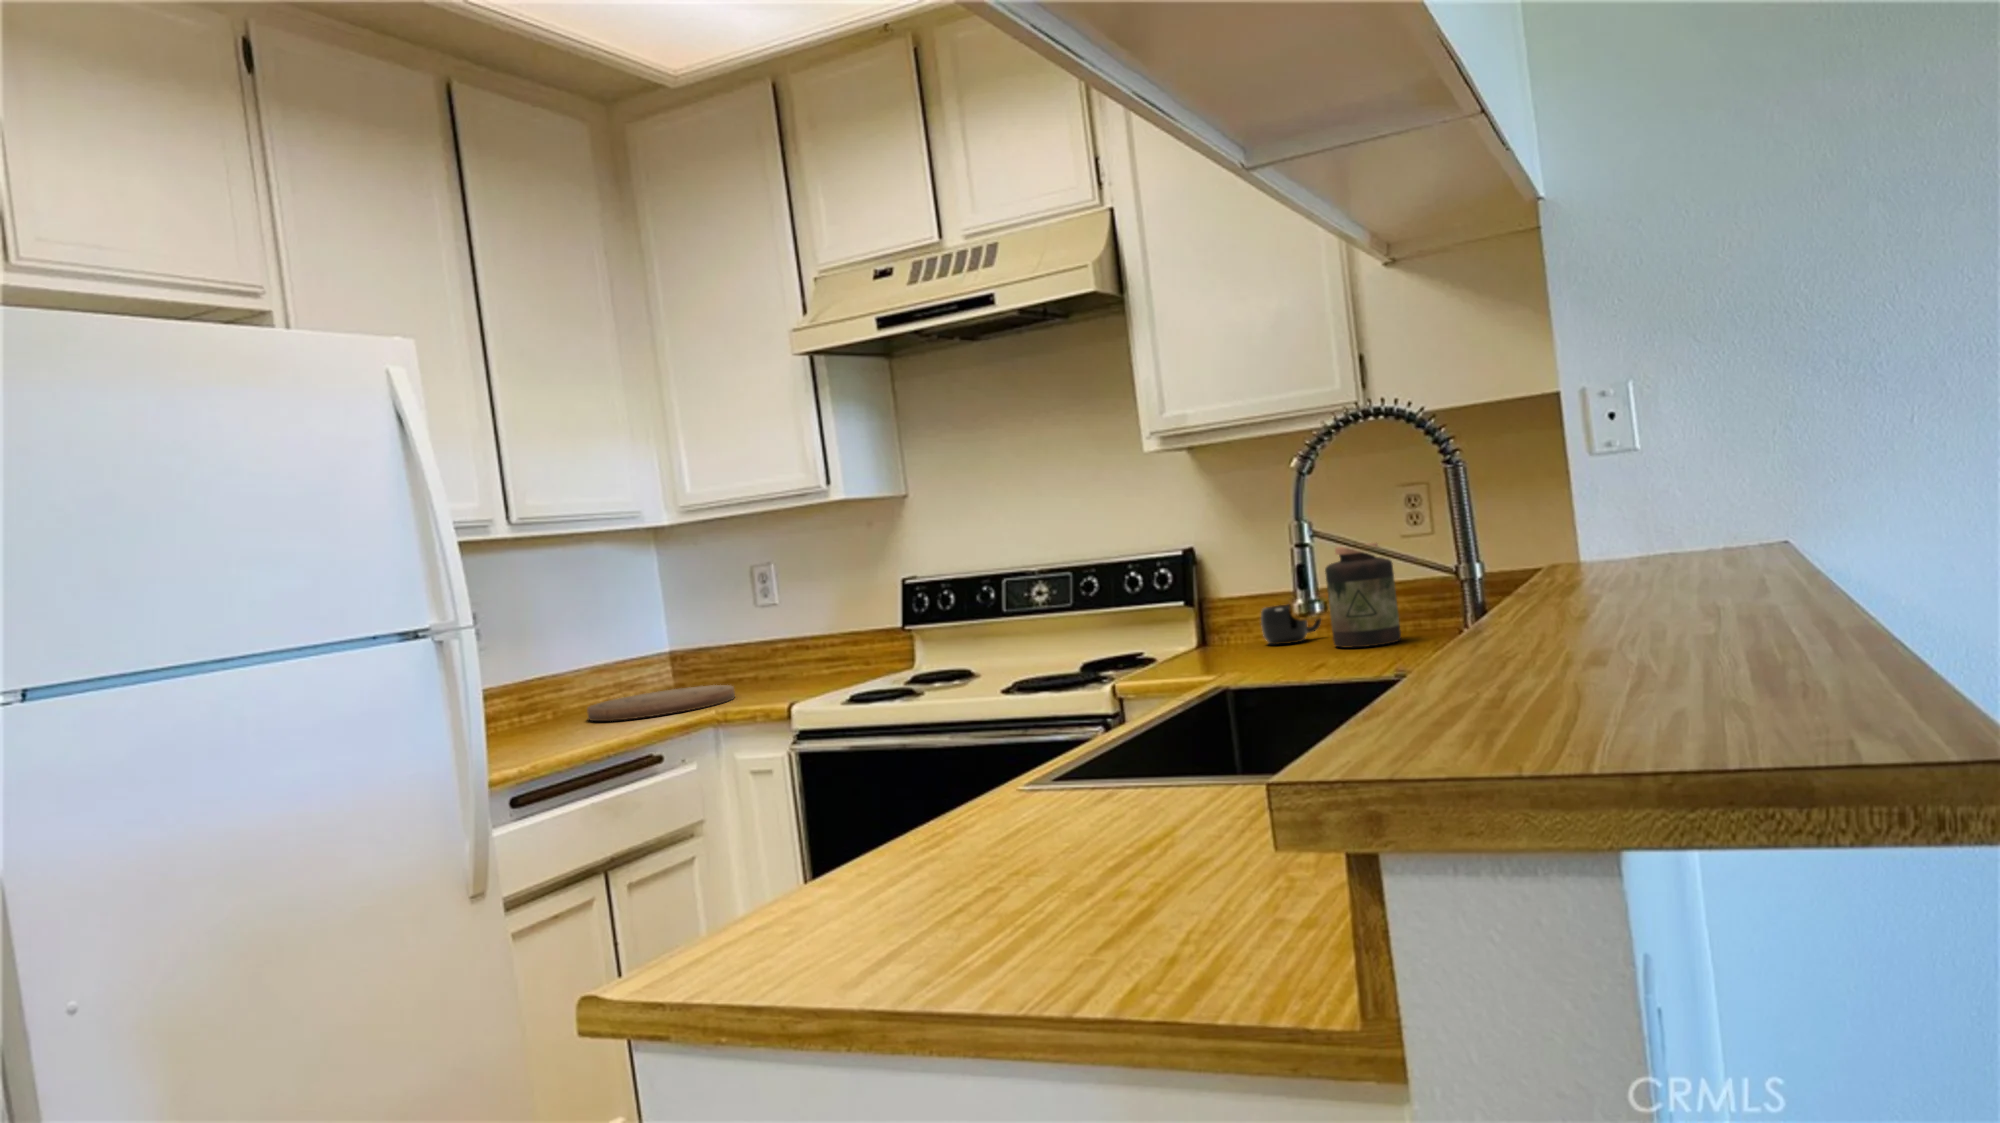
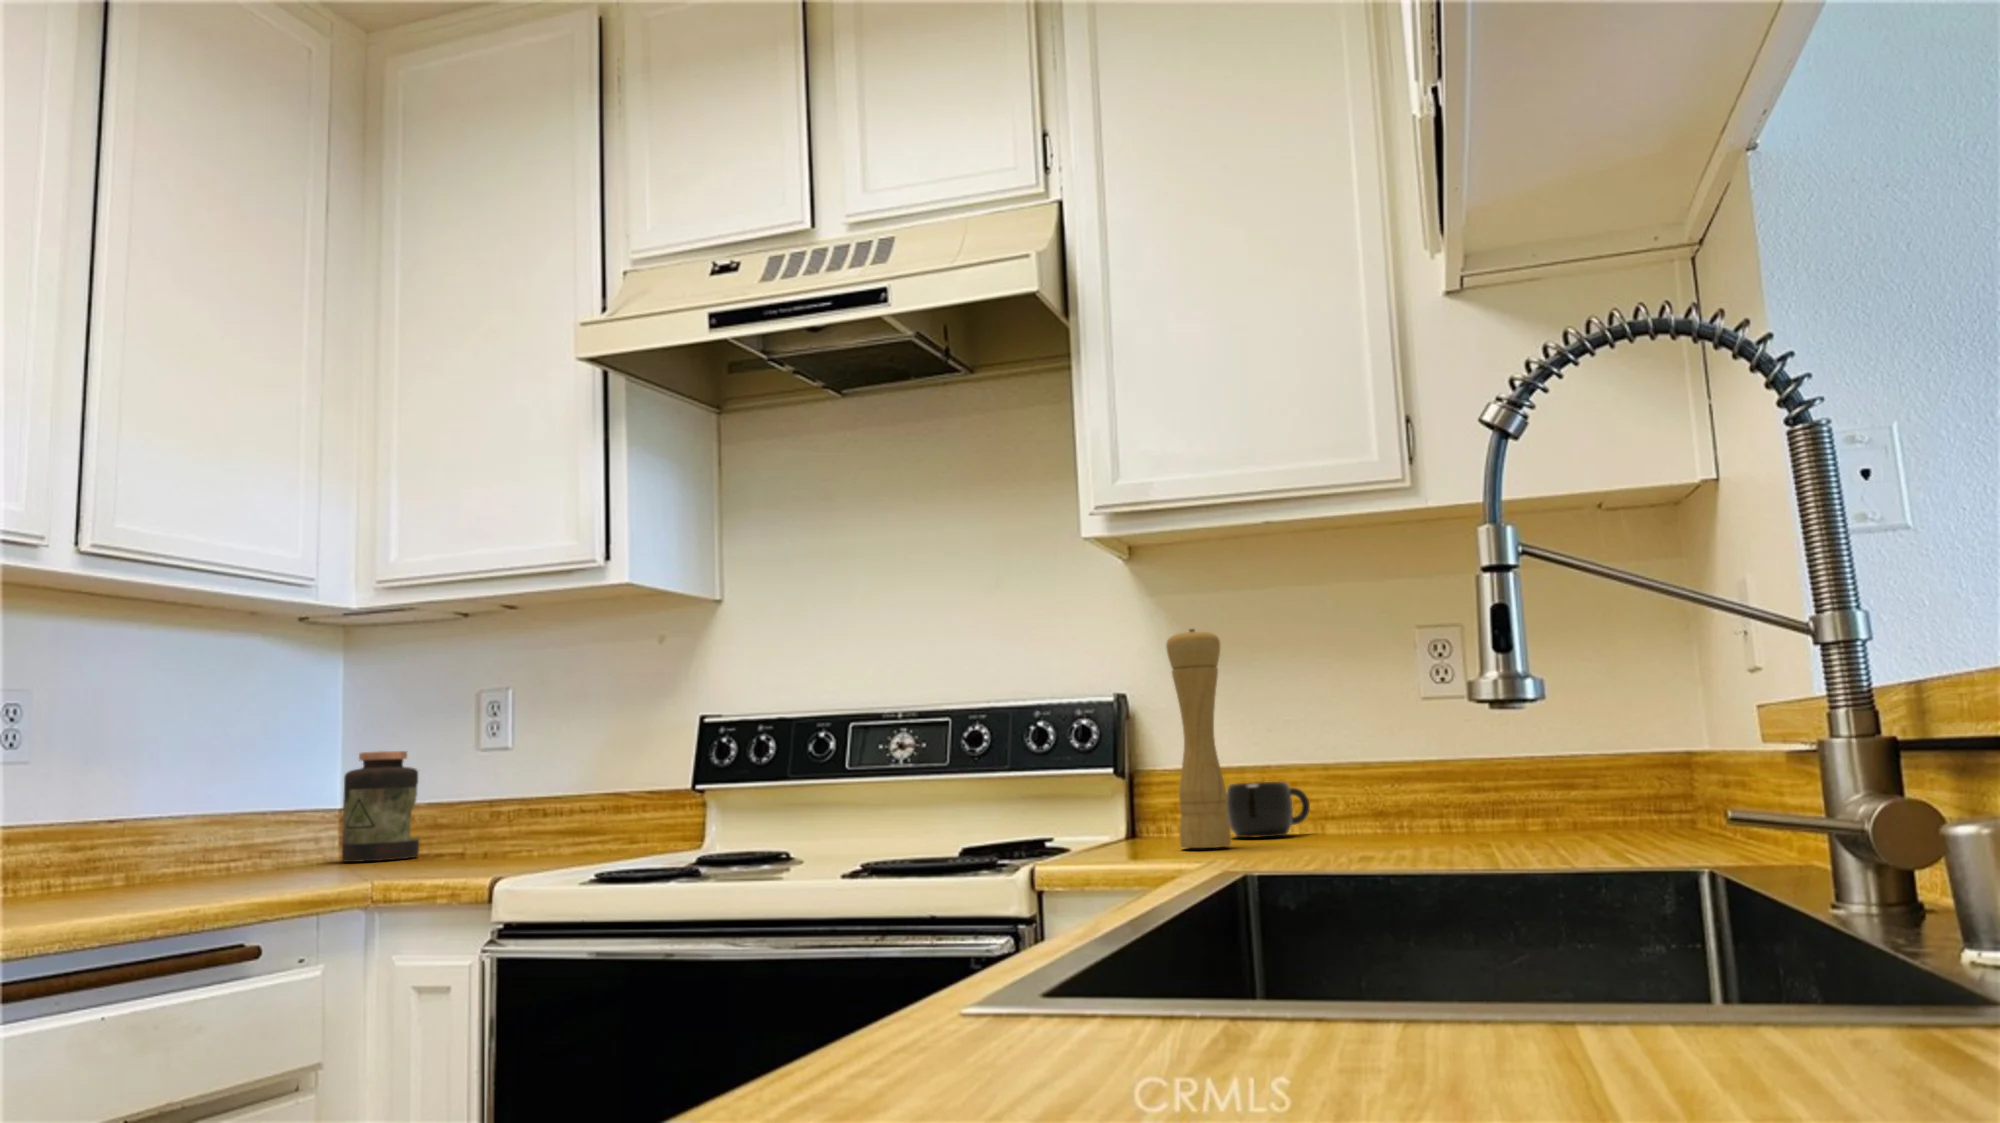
pepper mill: none [1205,512,1256,659] -> present [1166,629,1231,848]
jar: present [1325,543,1401,648] -> present [342,751,419,862]
cutting board: present [587,685,735,721] -> none [166,852,418,889]

